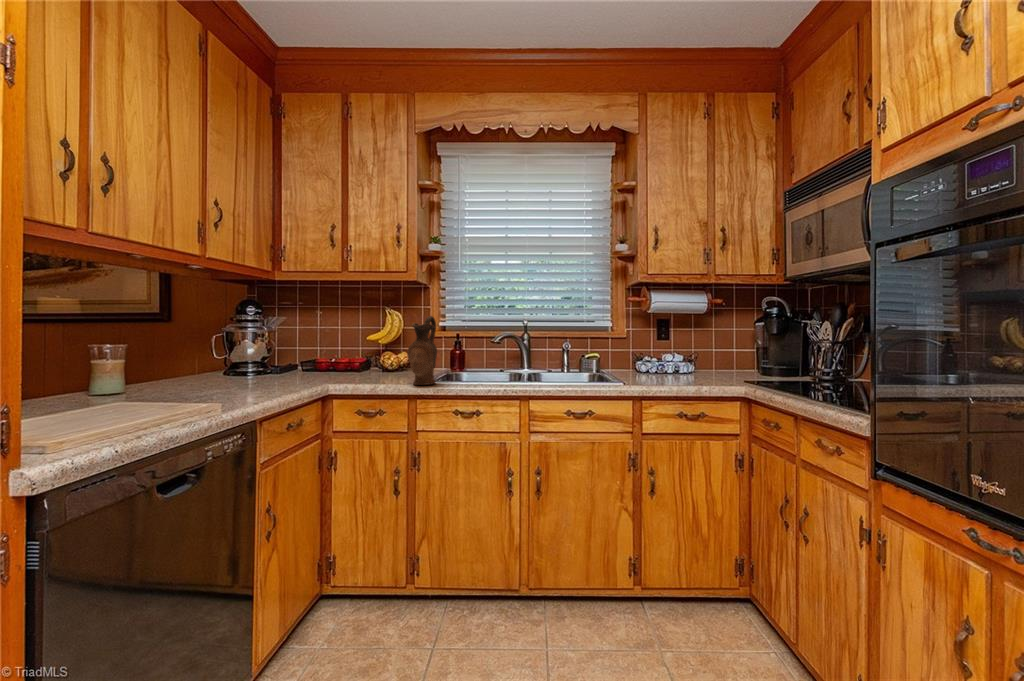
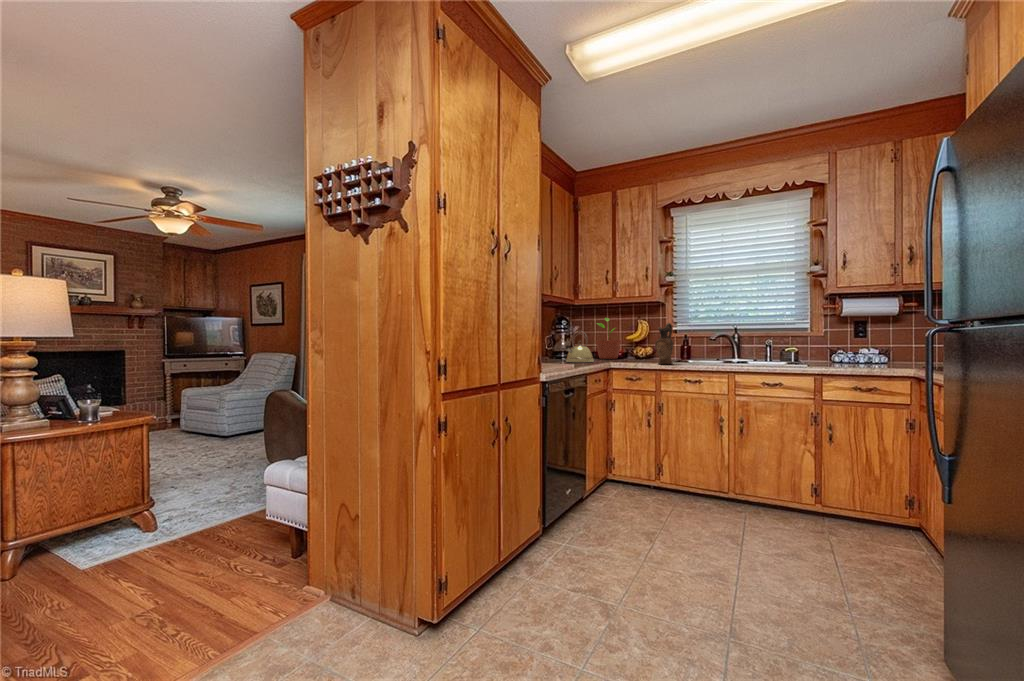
potted plant: none [313,305,357,374] -> present [596,318,621,359]
kettle: none [239,325,302,386] -> present [566,332,594,362]

